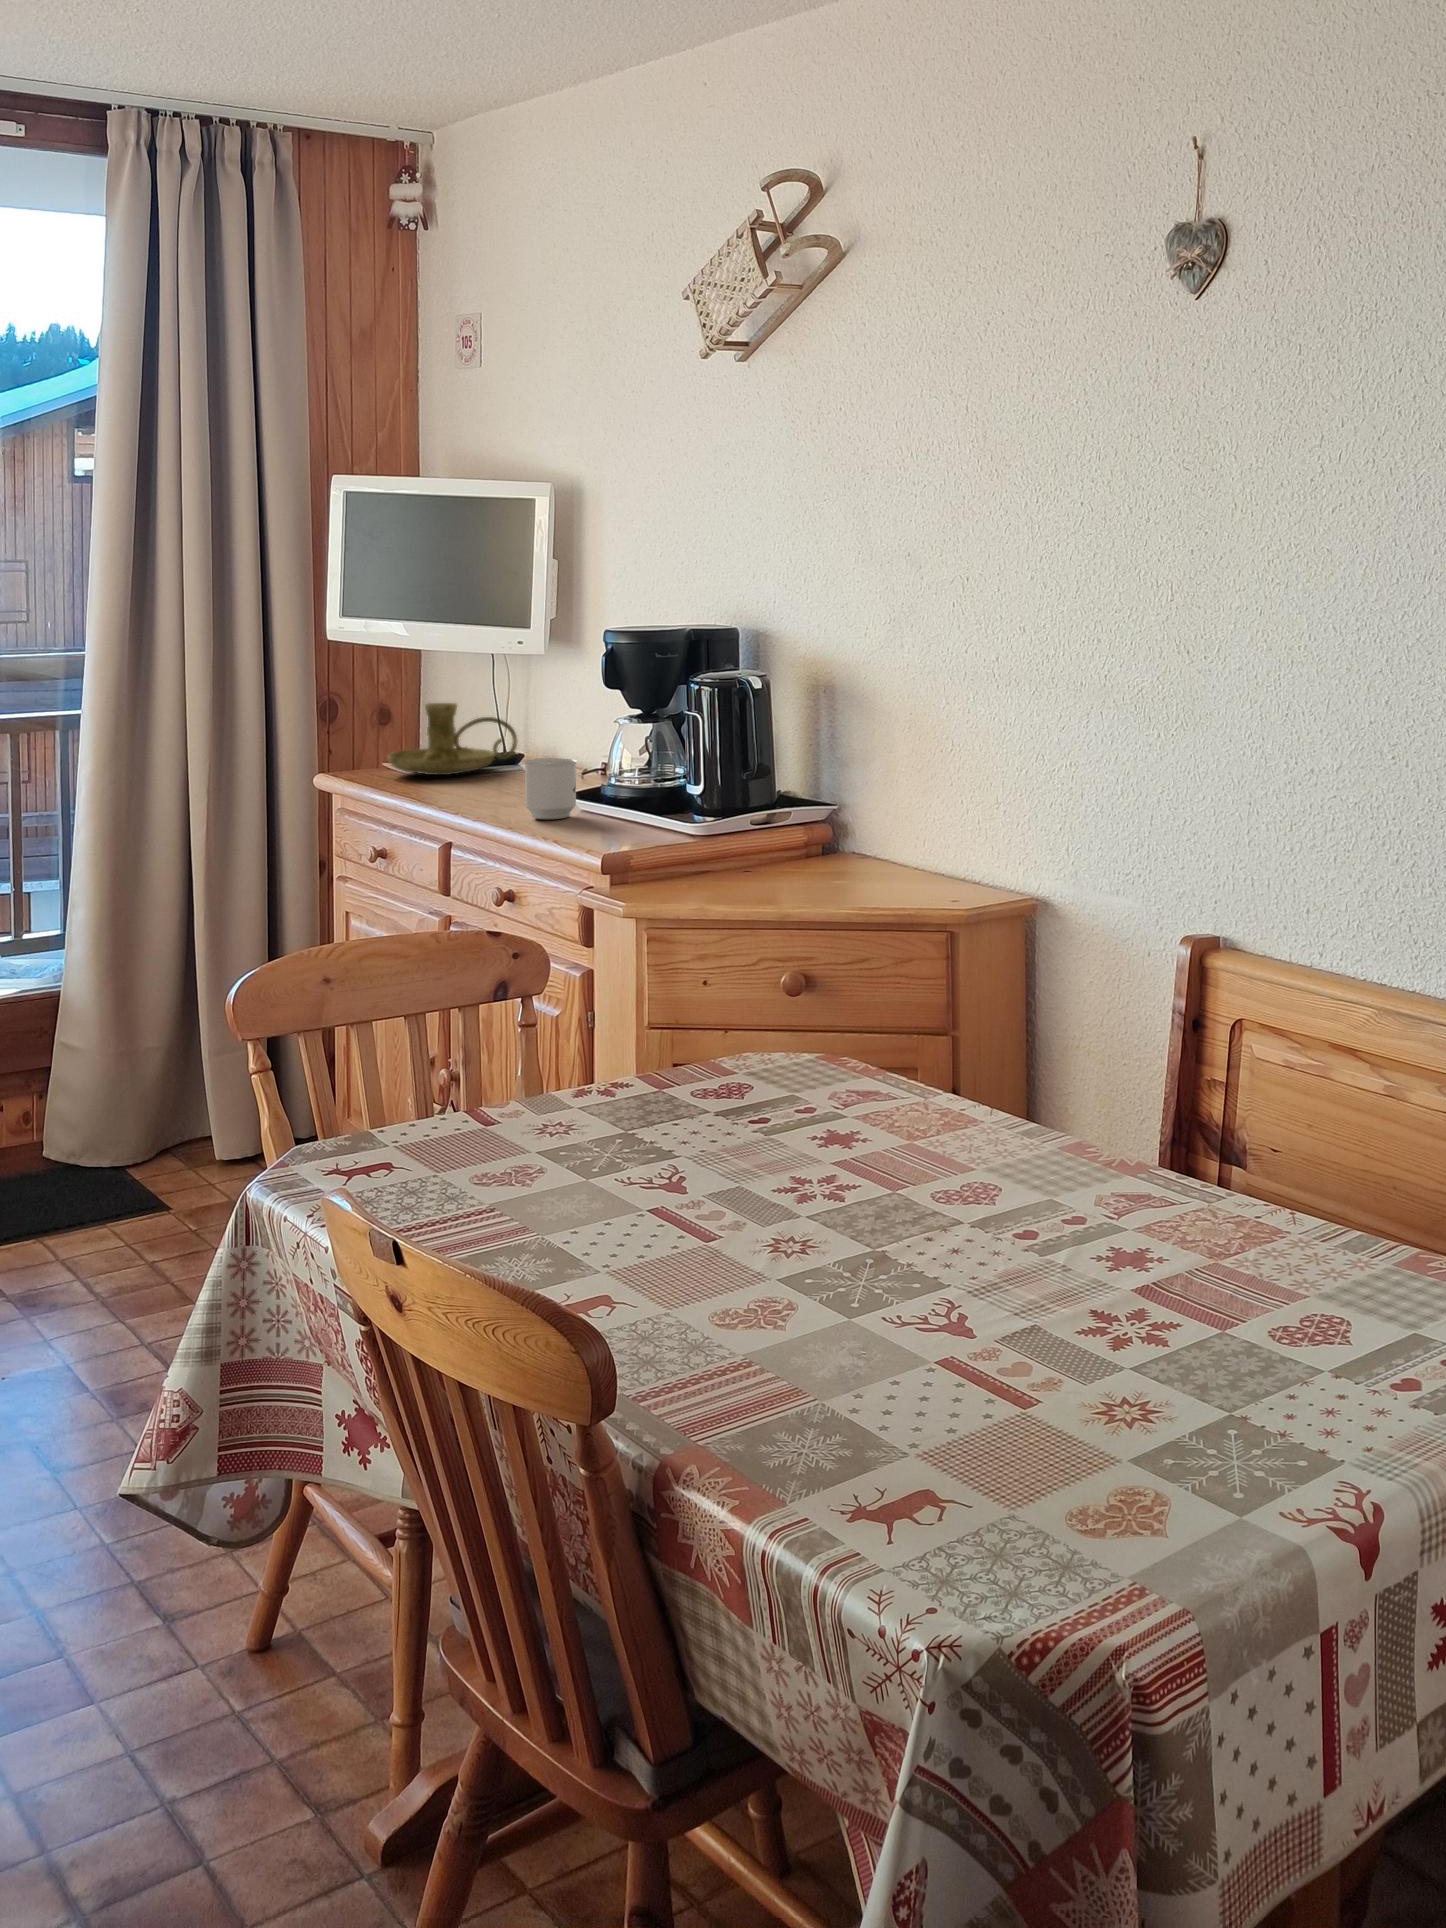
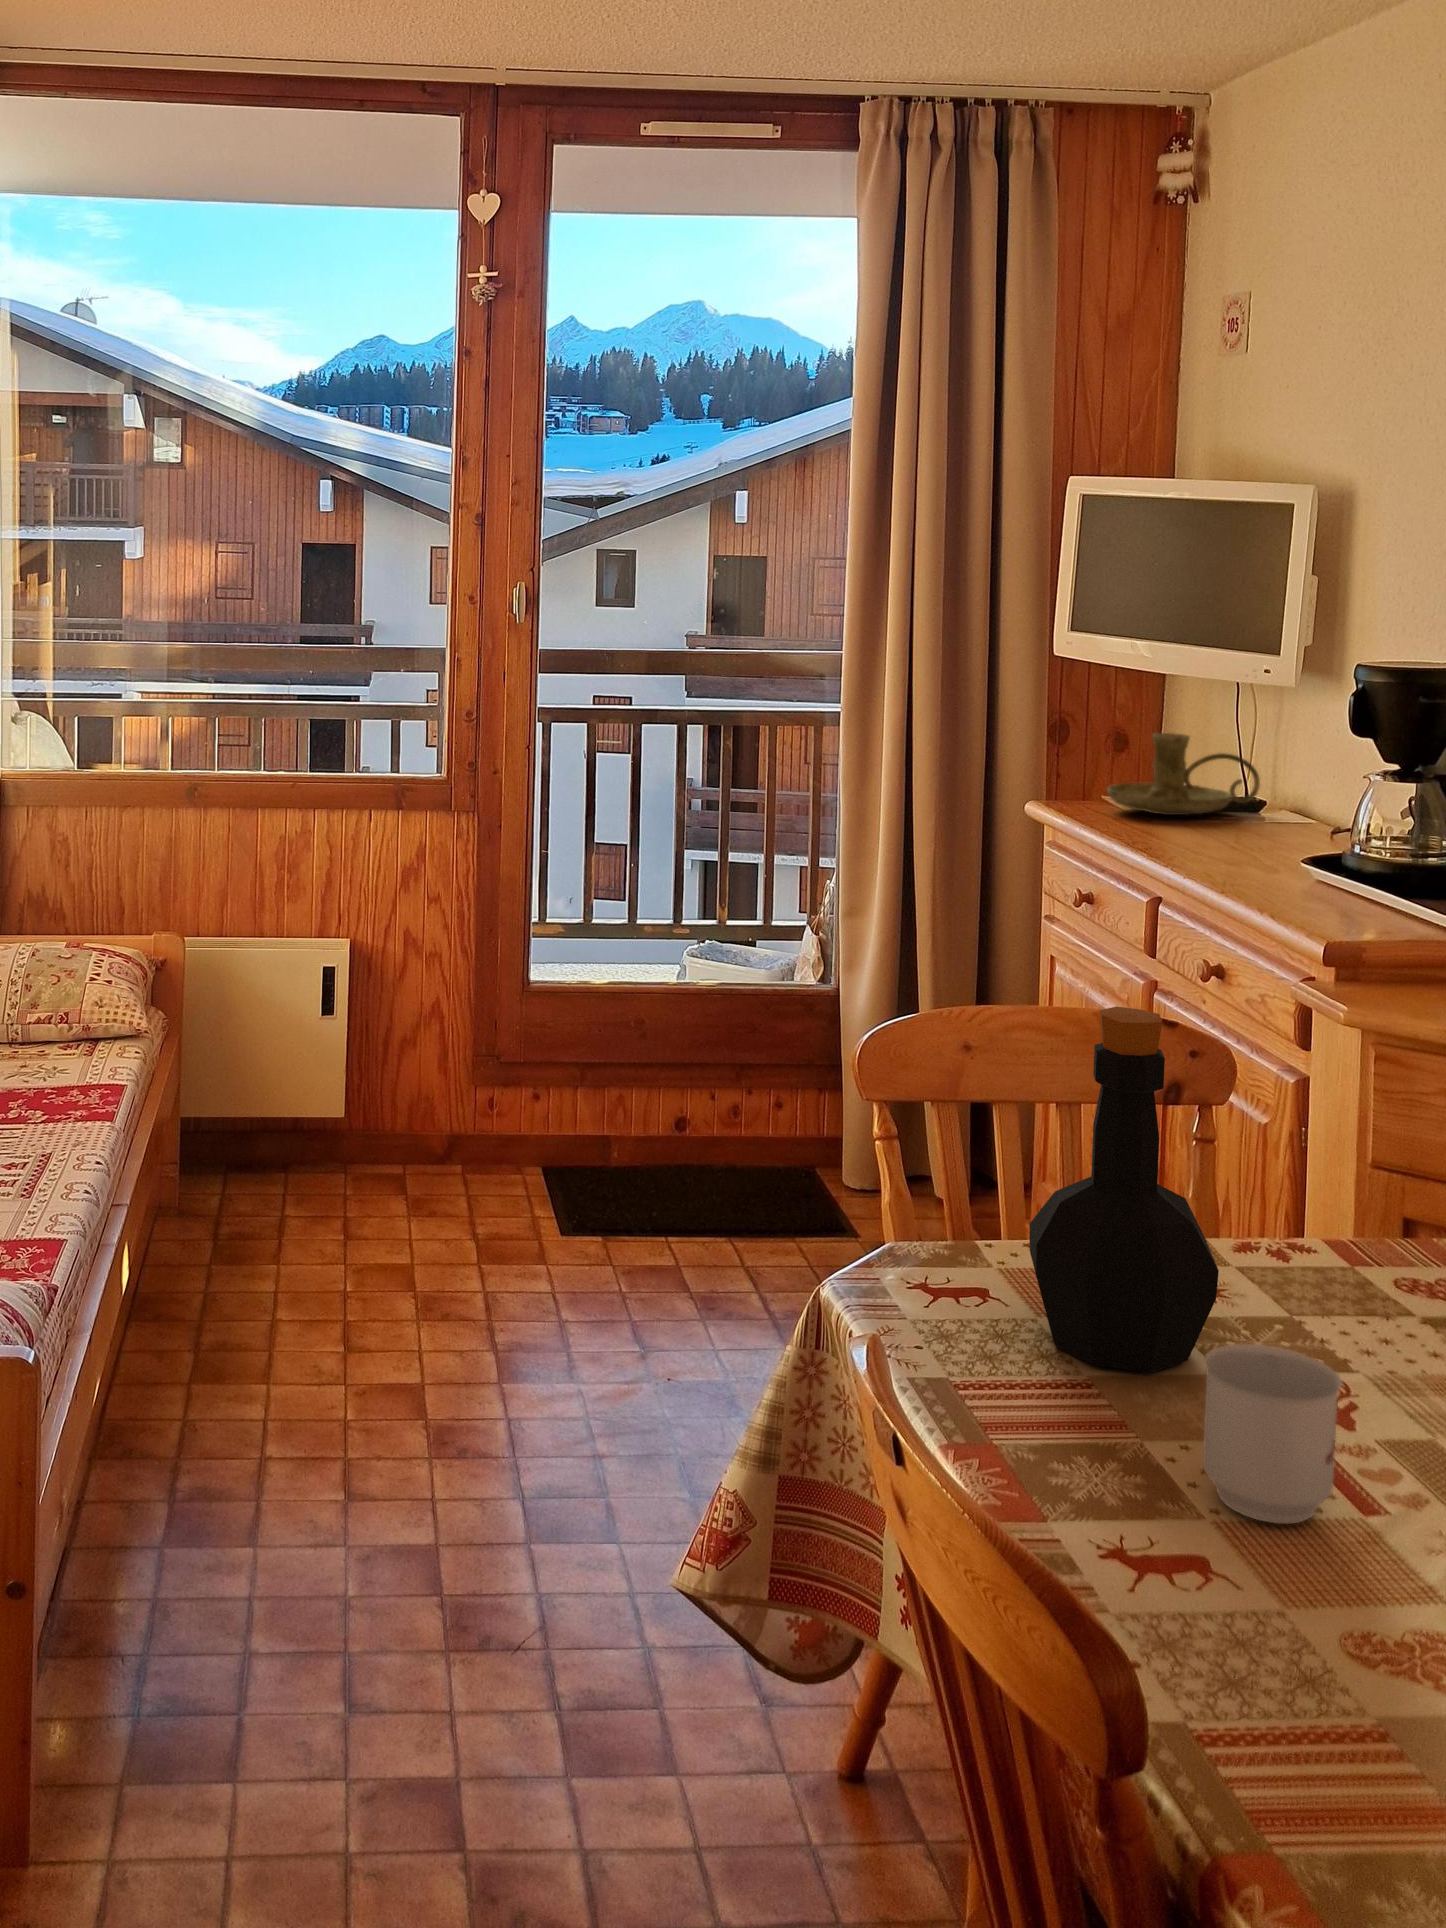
mug: present [524,758,577,819] -> present [1203,1344,1341,1524]
bottle: none [431,911,582,1194] -> present [1030,1006,1219,1373]

